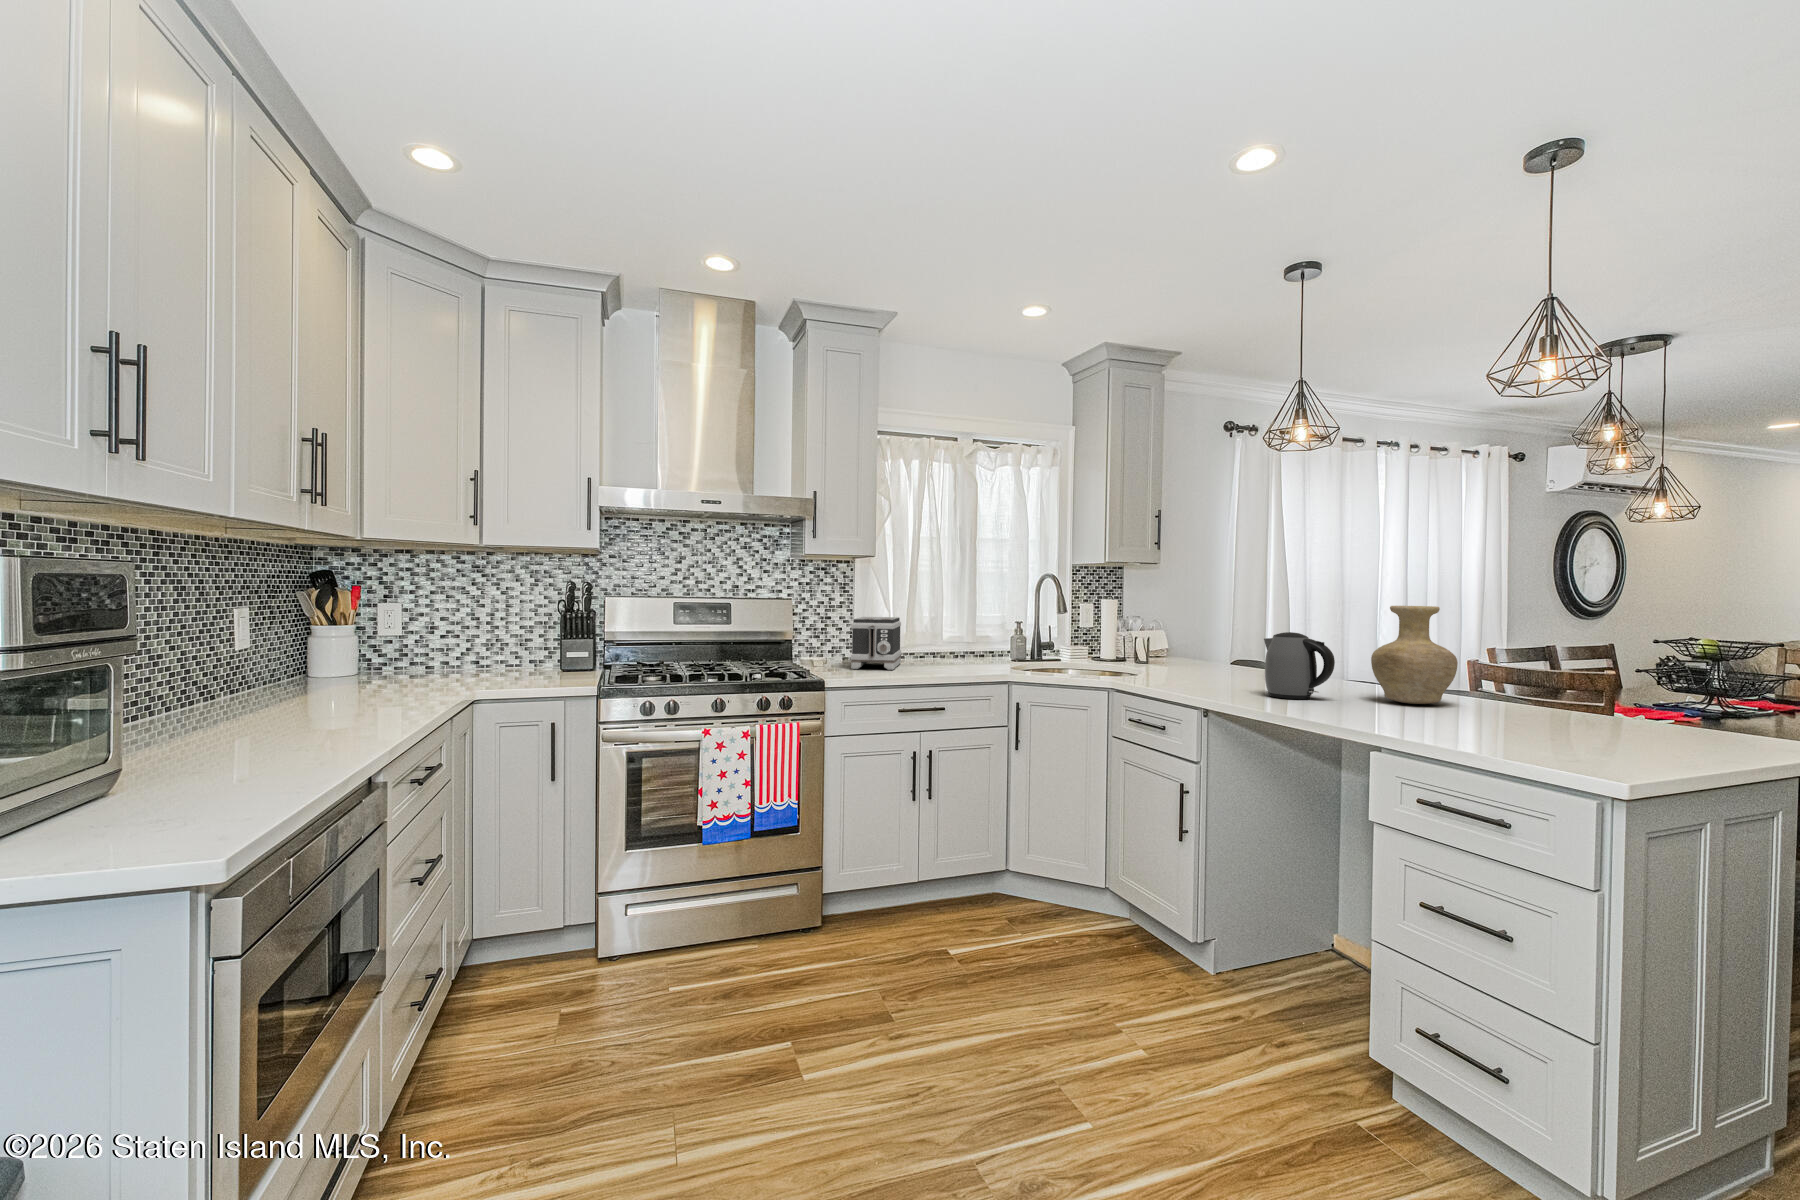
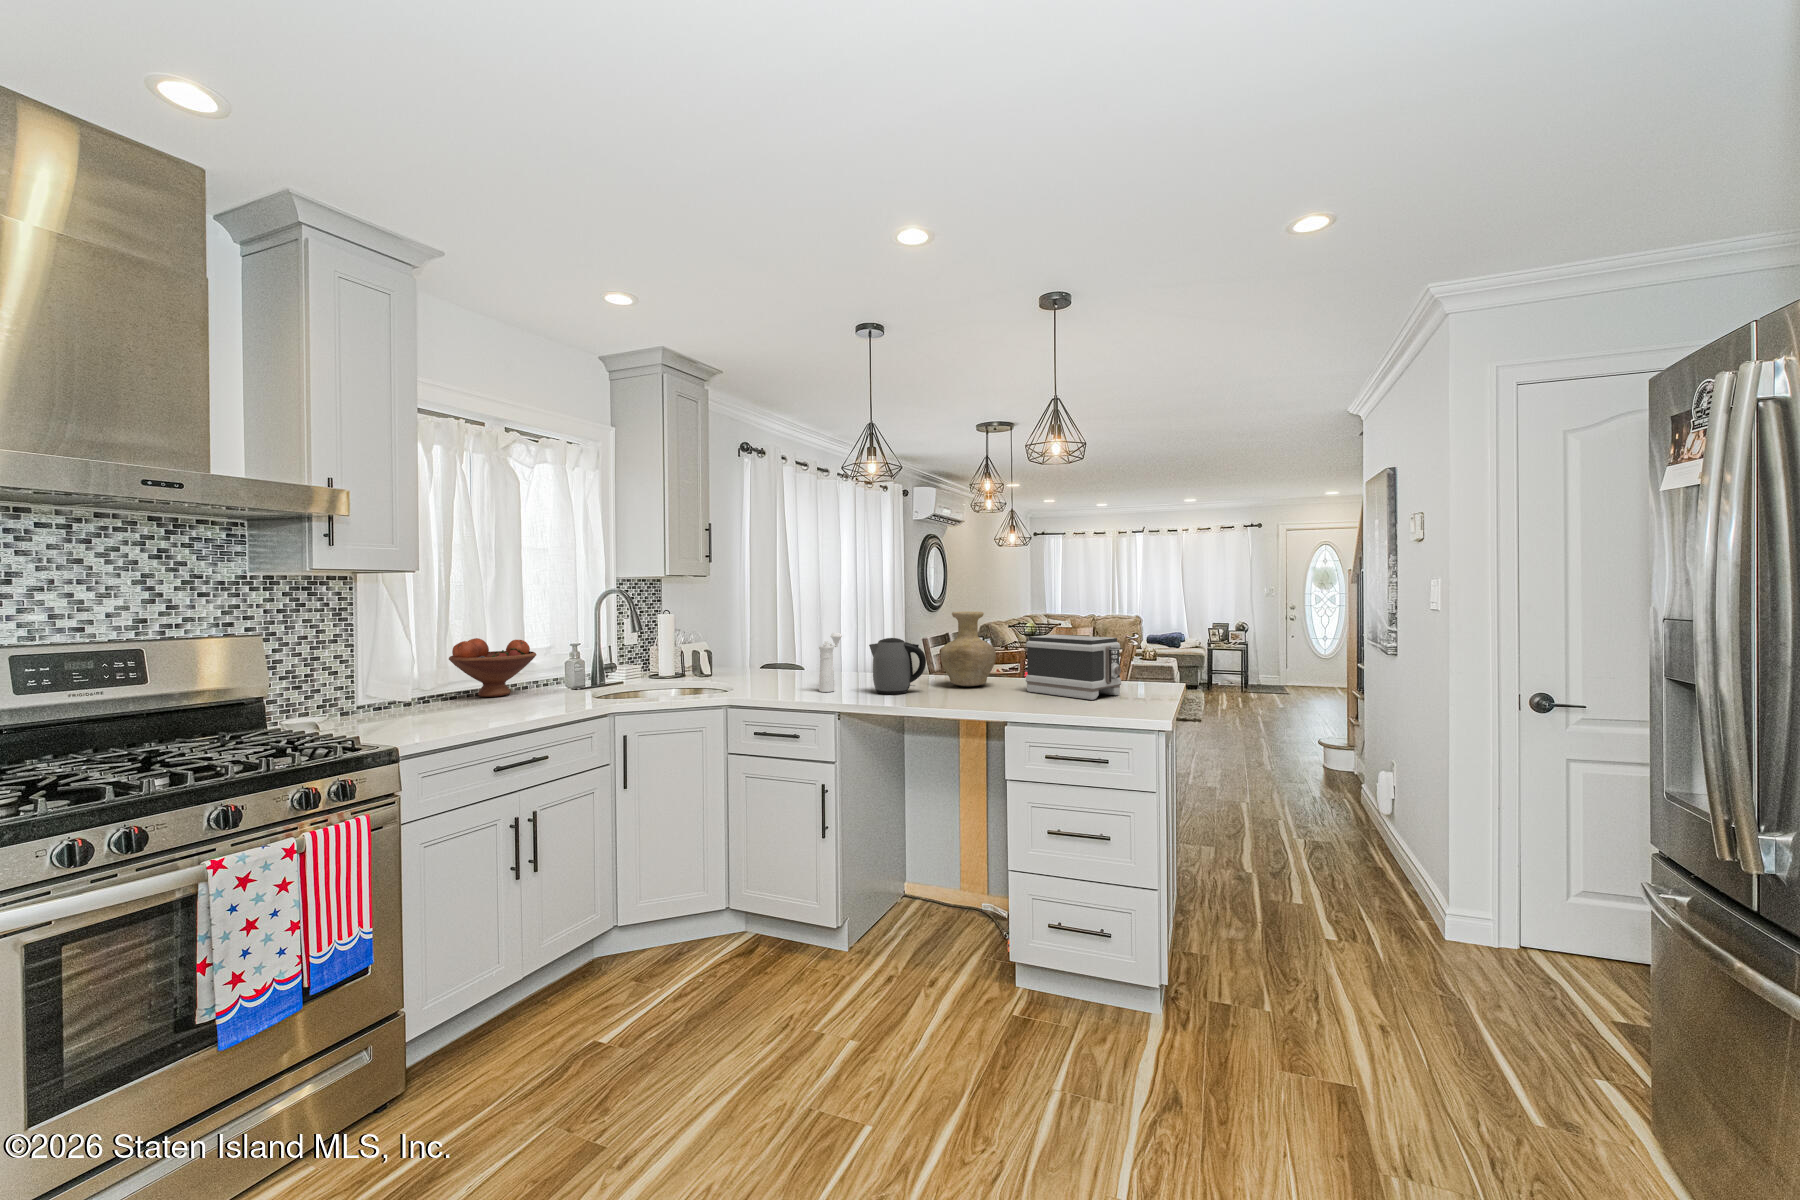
fruit bowl: none [919,613,982,662] -> present [449,638,536,697]
toaster: present [851,617,901,670] -> present [1026,635,1121,700]
pepper mill: none [1211,625,1250,689] -> present [819,633,842,692]

